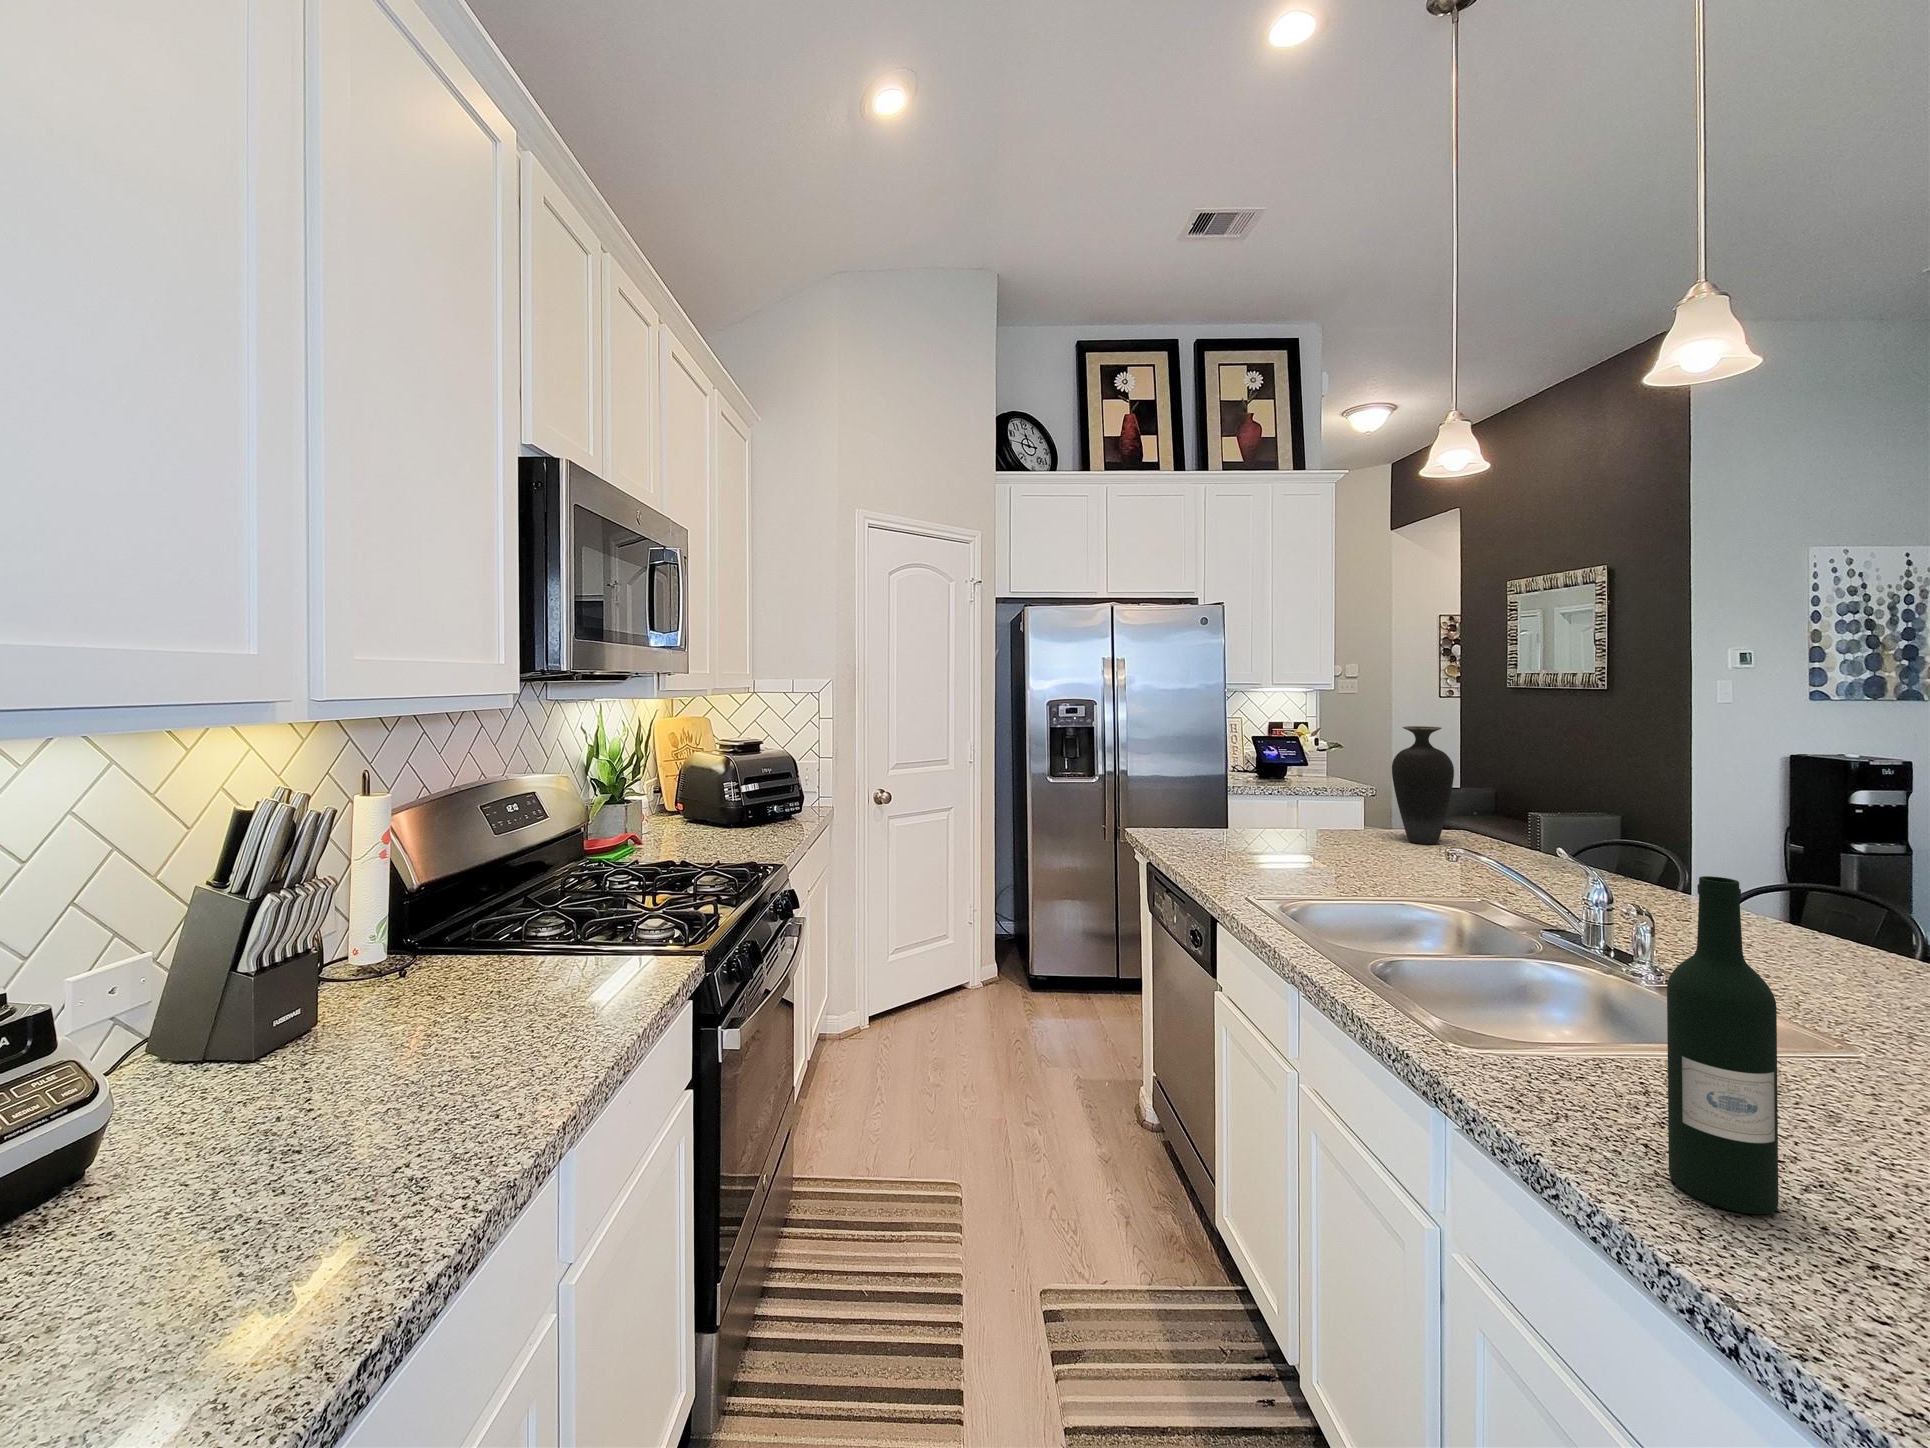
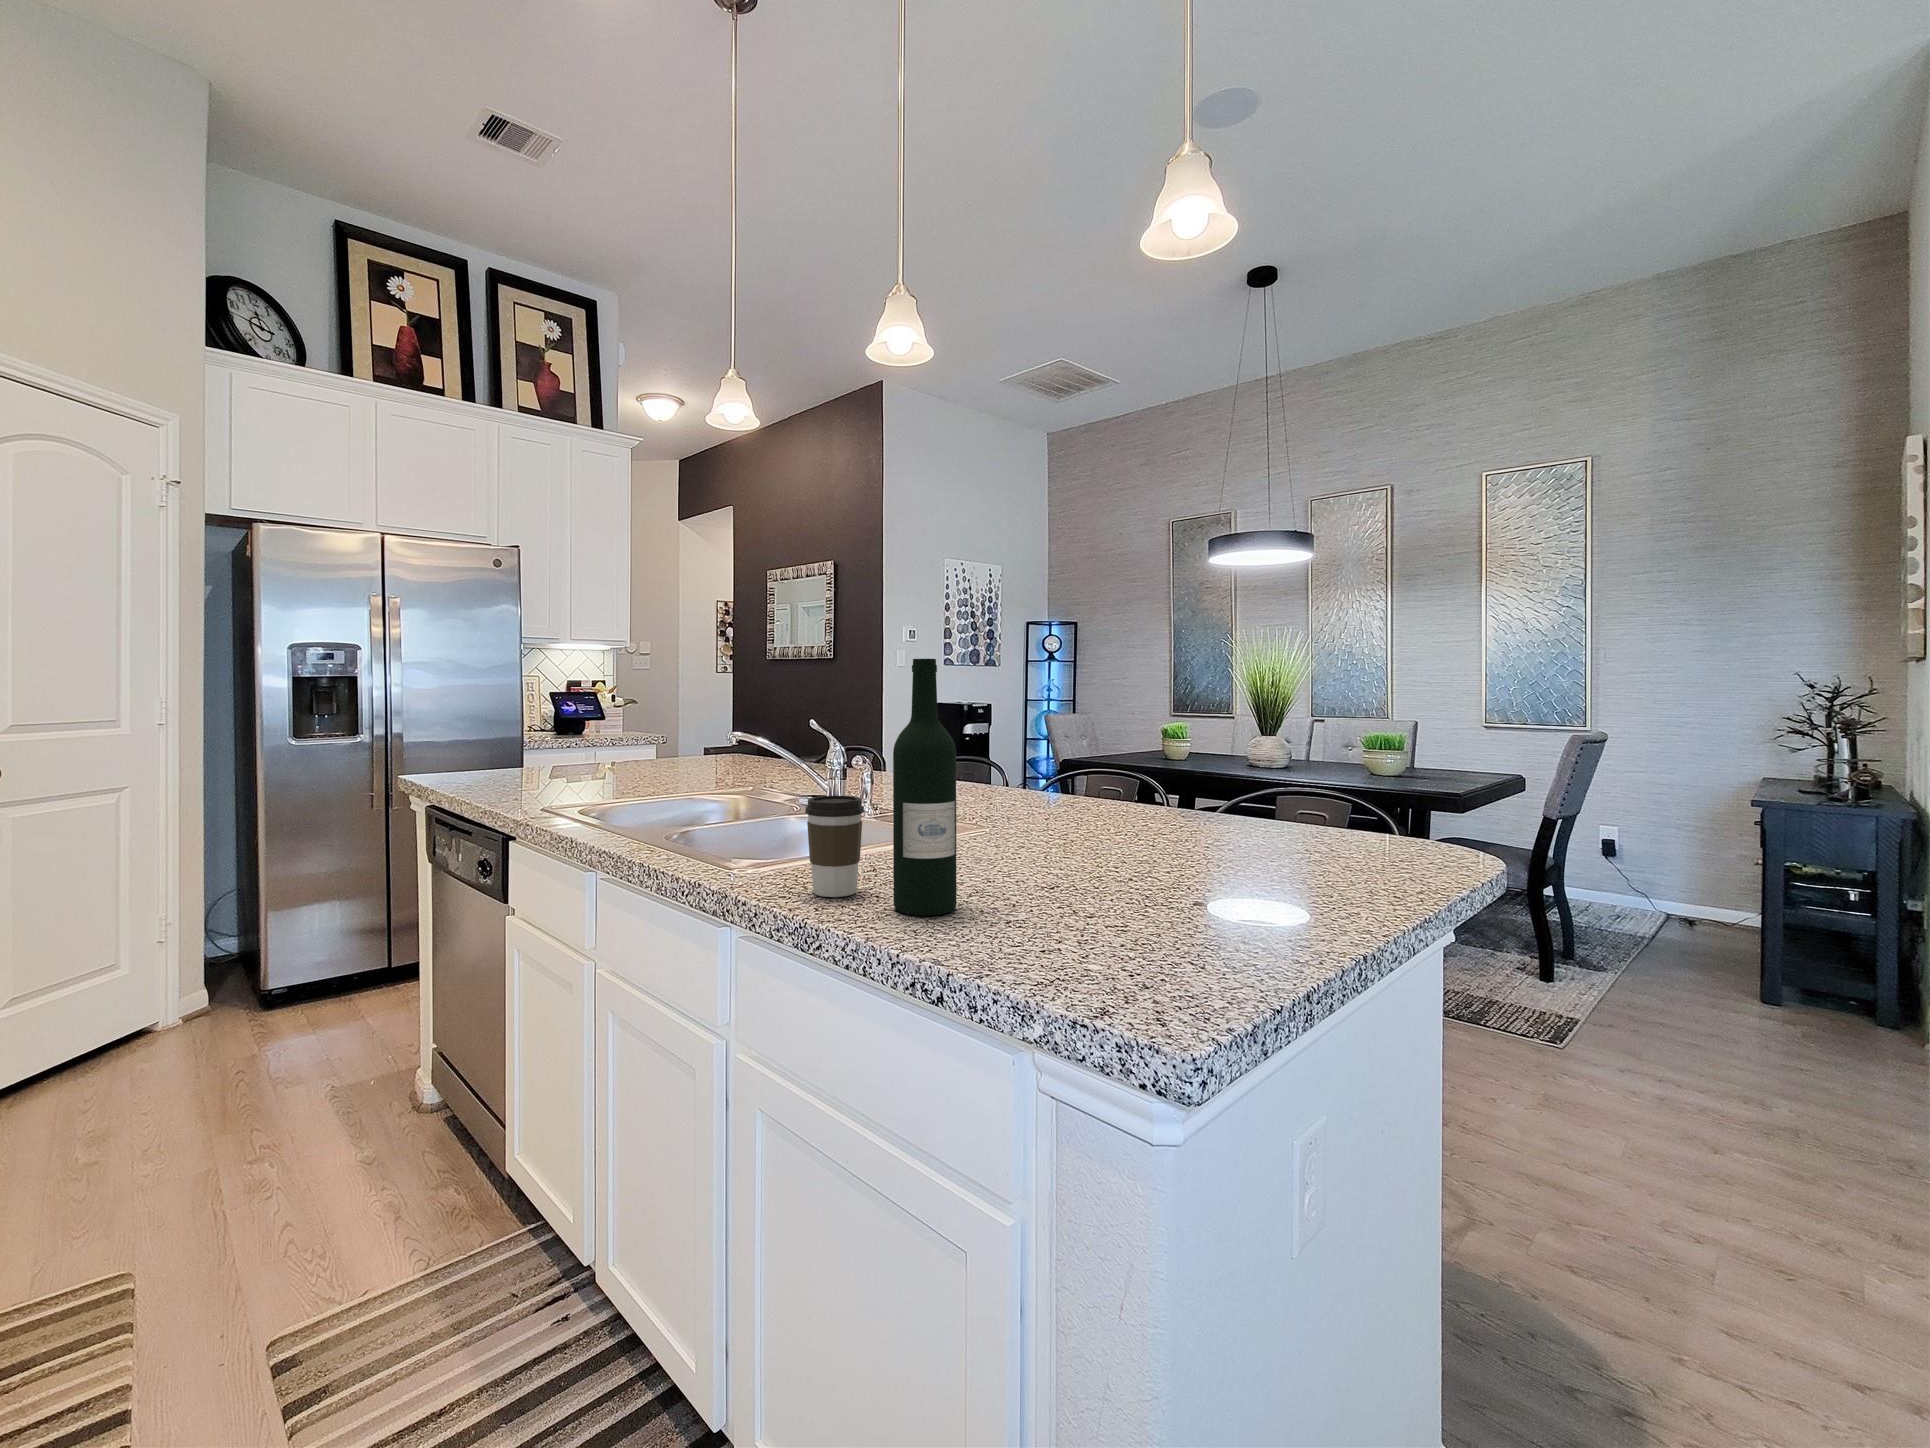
vase: present [1392,726,1454,844] -> none [682,659,732,766]
coffee cup: none [1538,1000,1624,1131] -> present [805,795,864,897]

